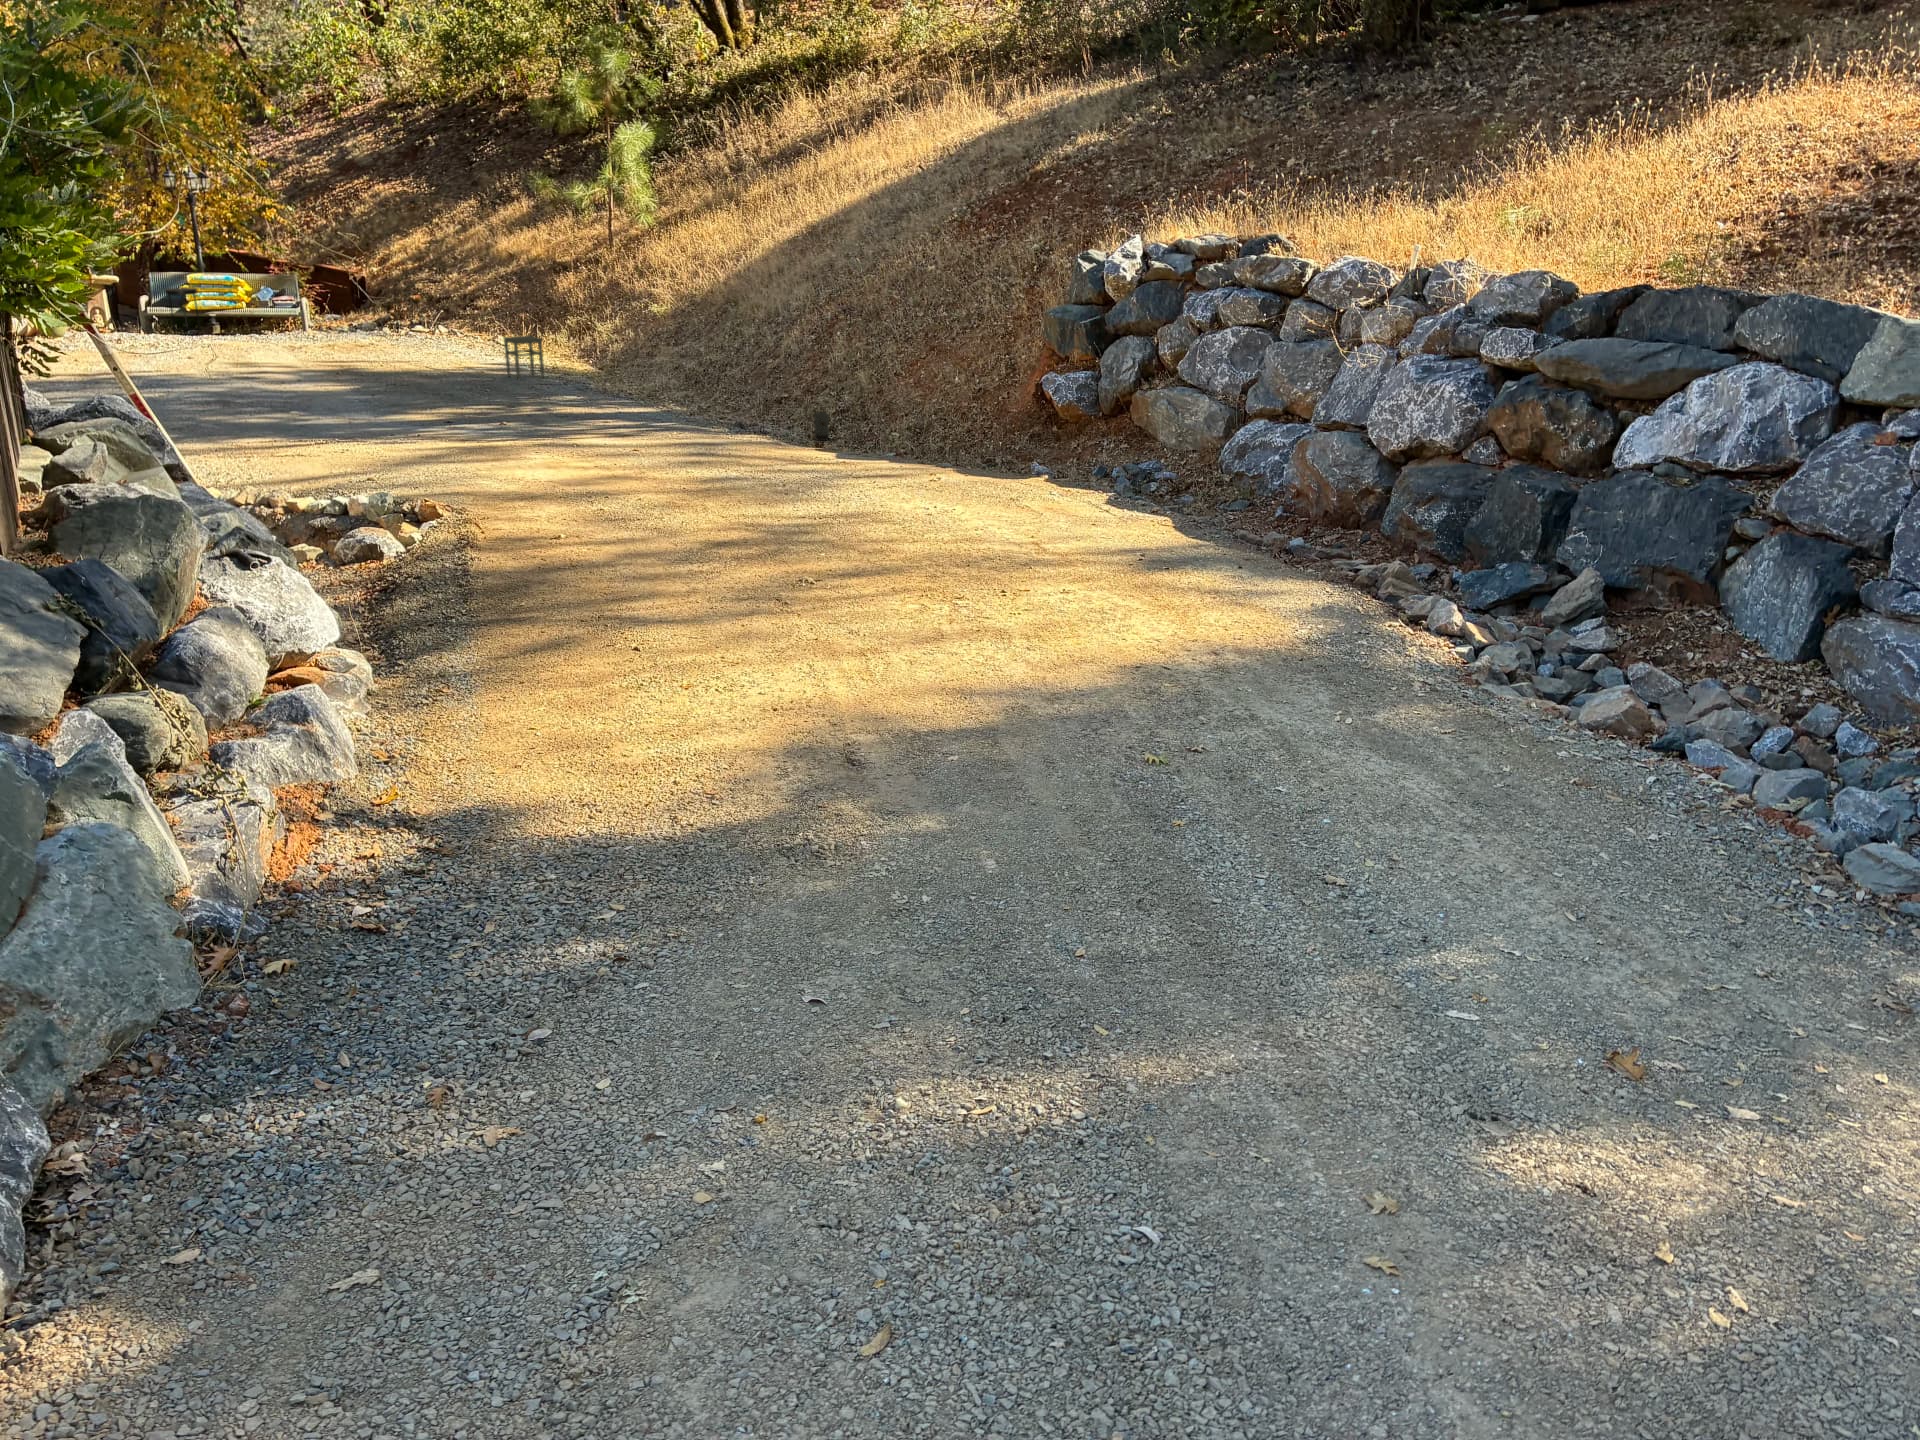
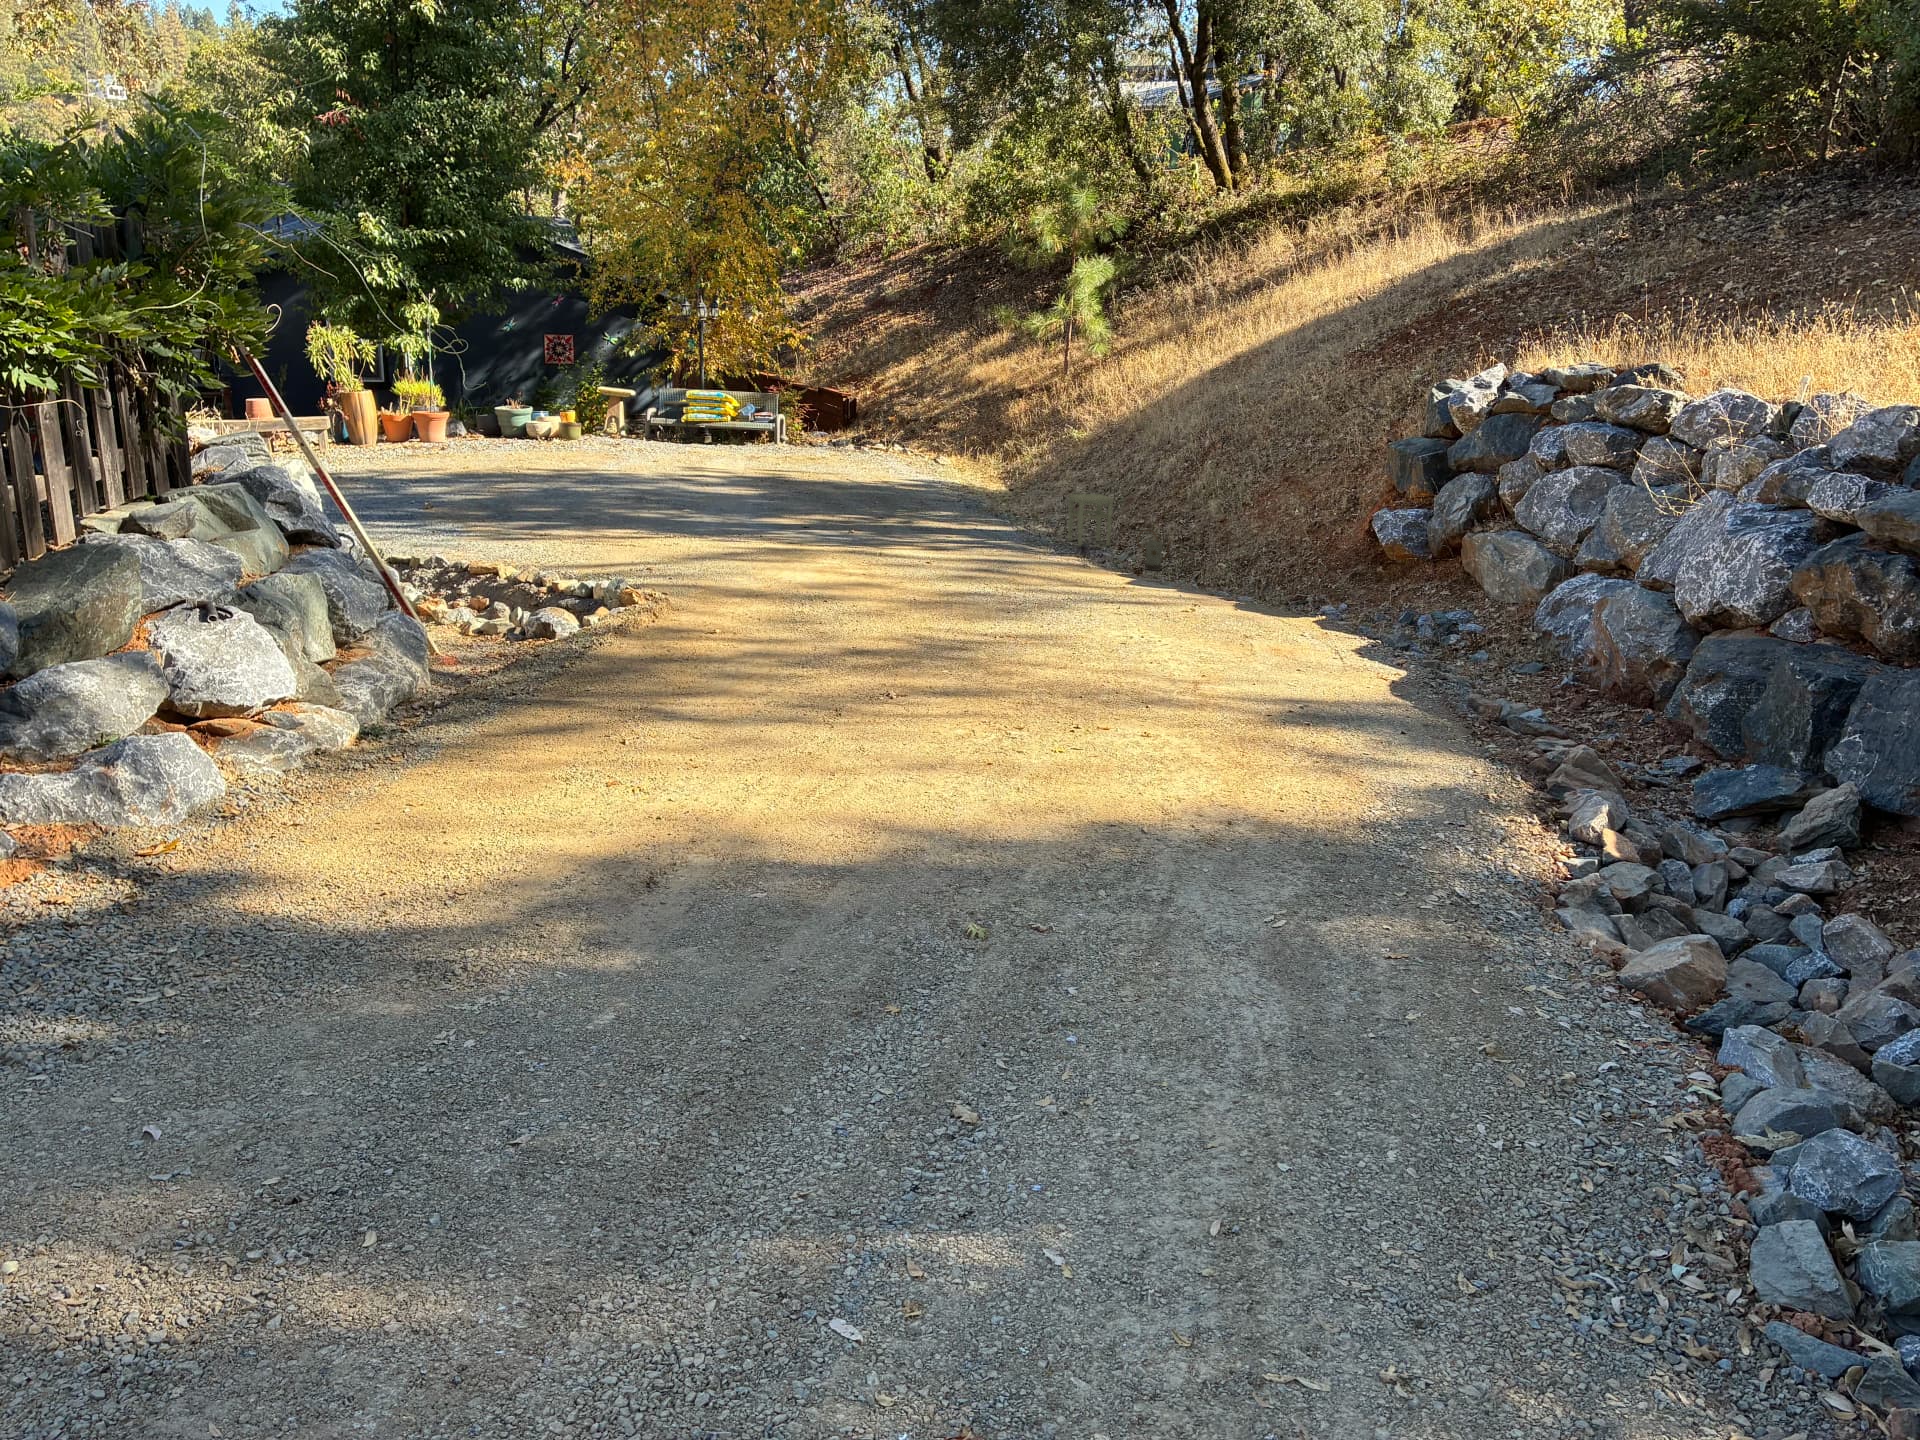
stool: present [504,335,544,380] -> present [1068,494,1114,546]

